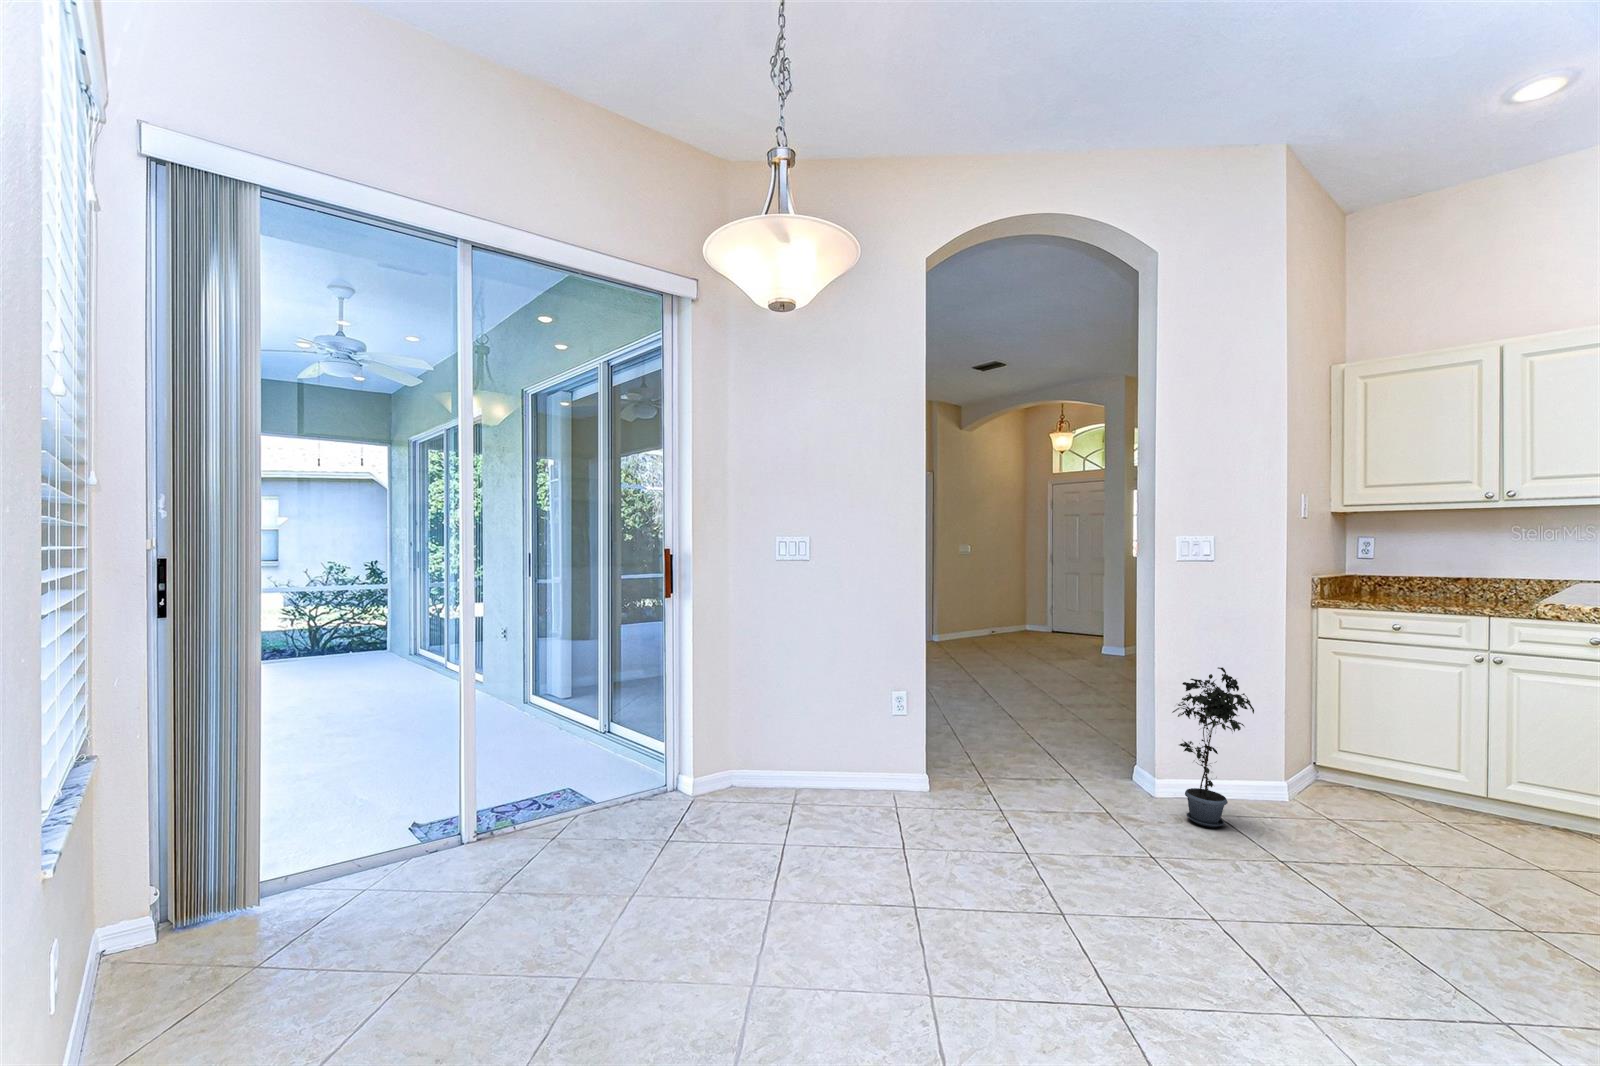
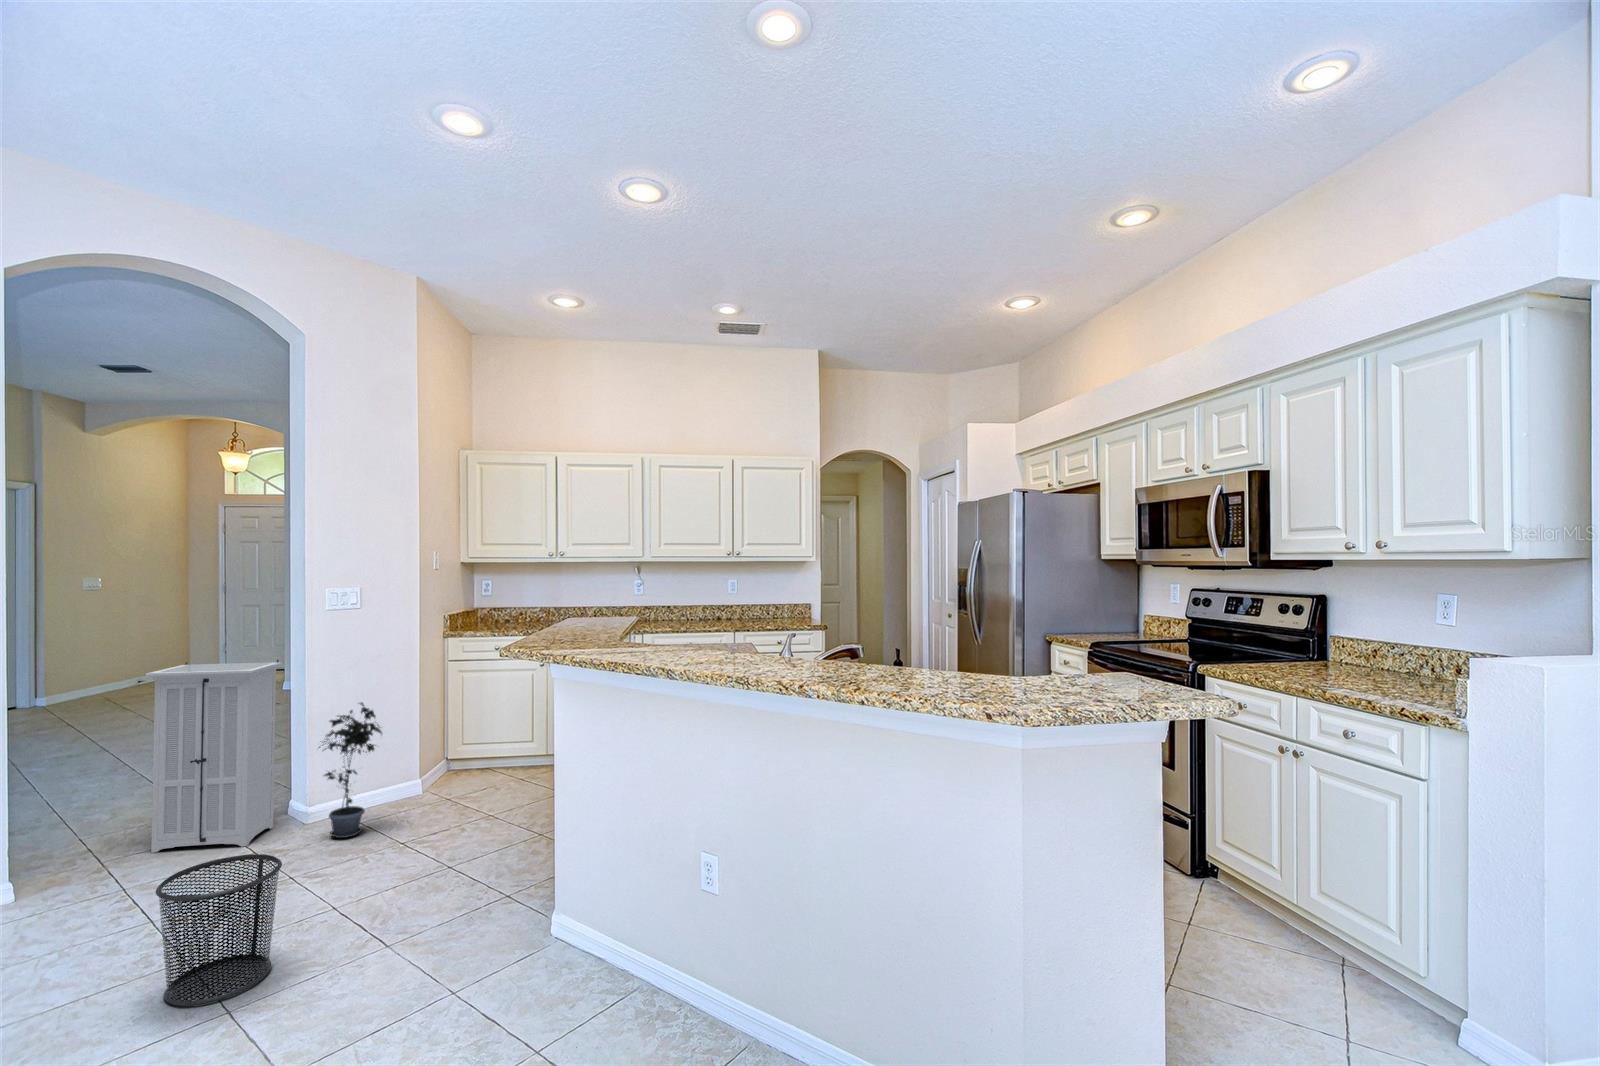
storage cabinet: none [1016,600,1130,799] -> present [146,659,281,853]
trash can: none [1042,808,1169,983] -> present [156,854,282,1006]

